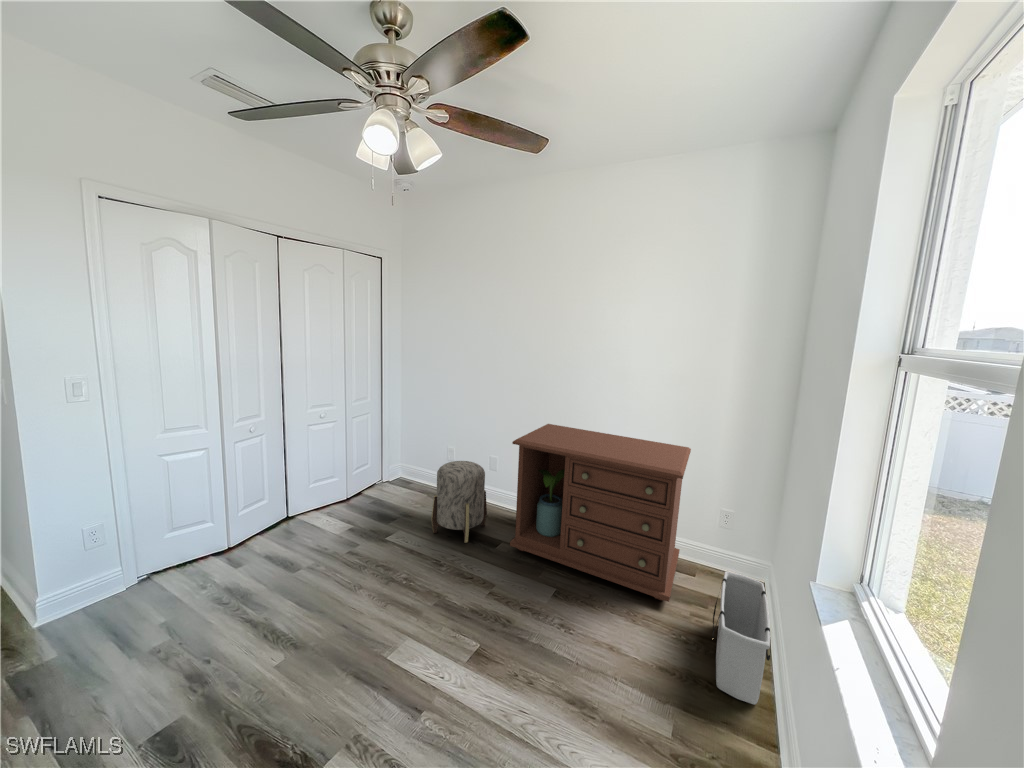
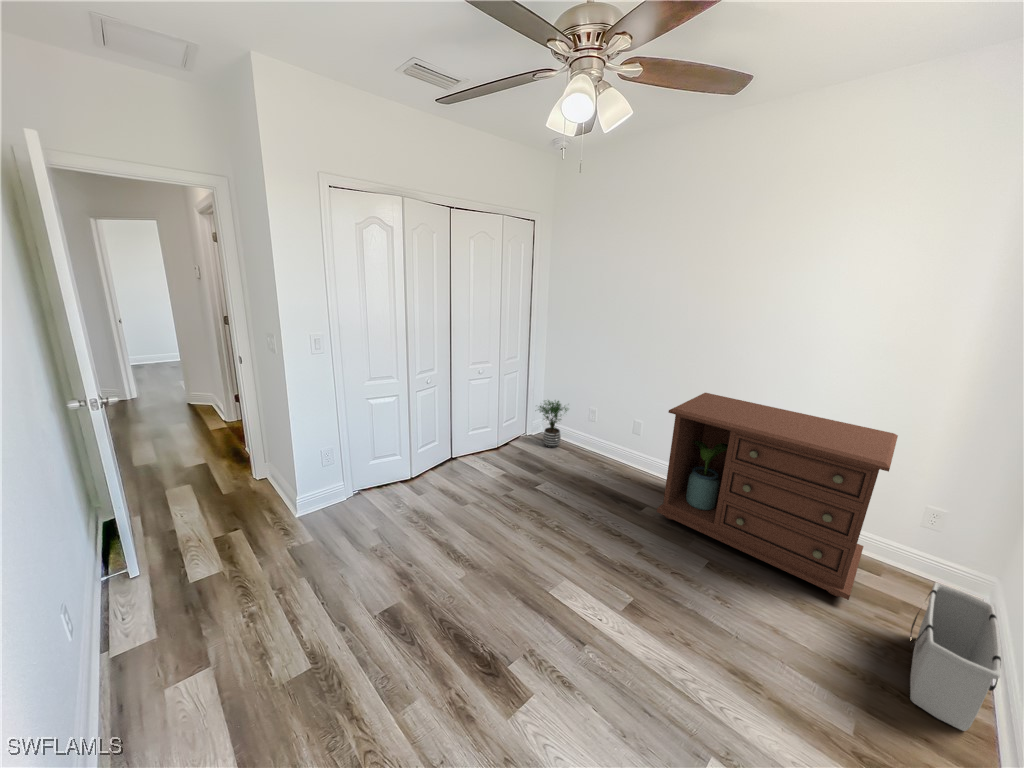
potted plant: none [391,441,429,493] -> present [538,401,568,448]
ottoman: present [431,461,487,543] -> none [577,423,632,502]

